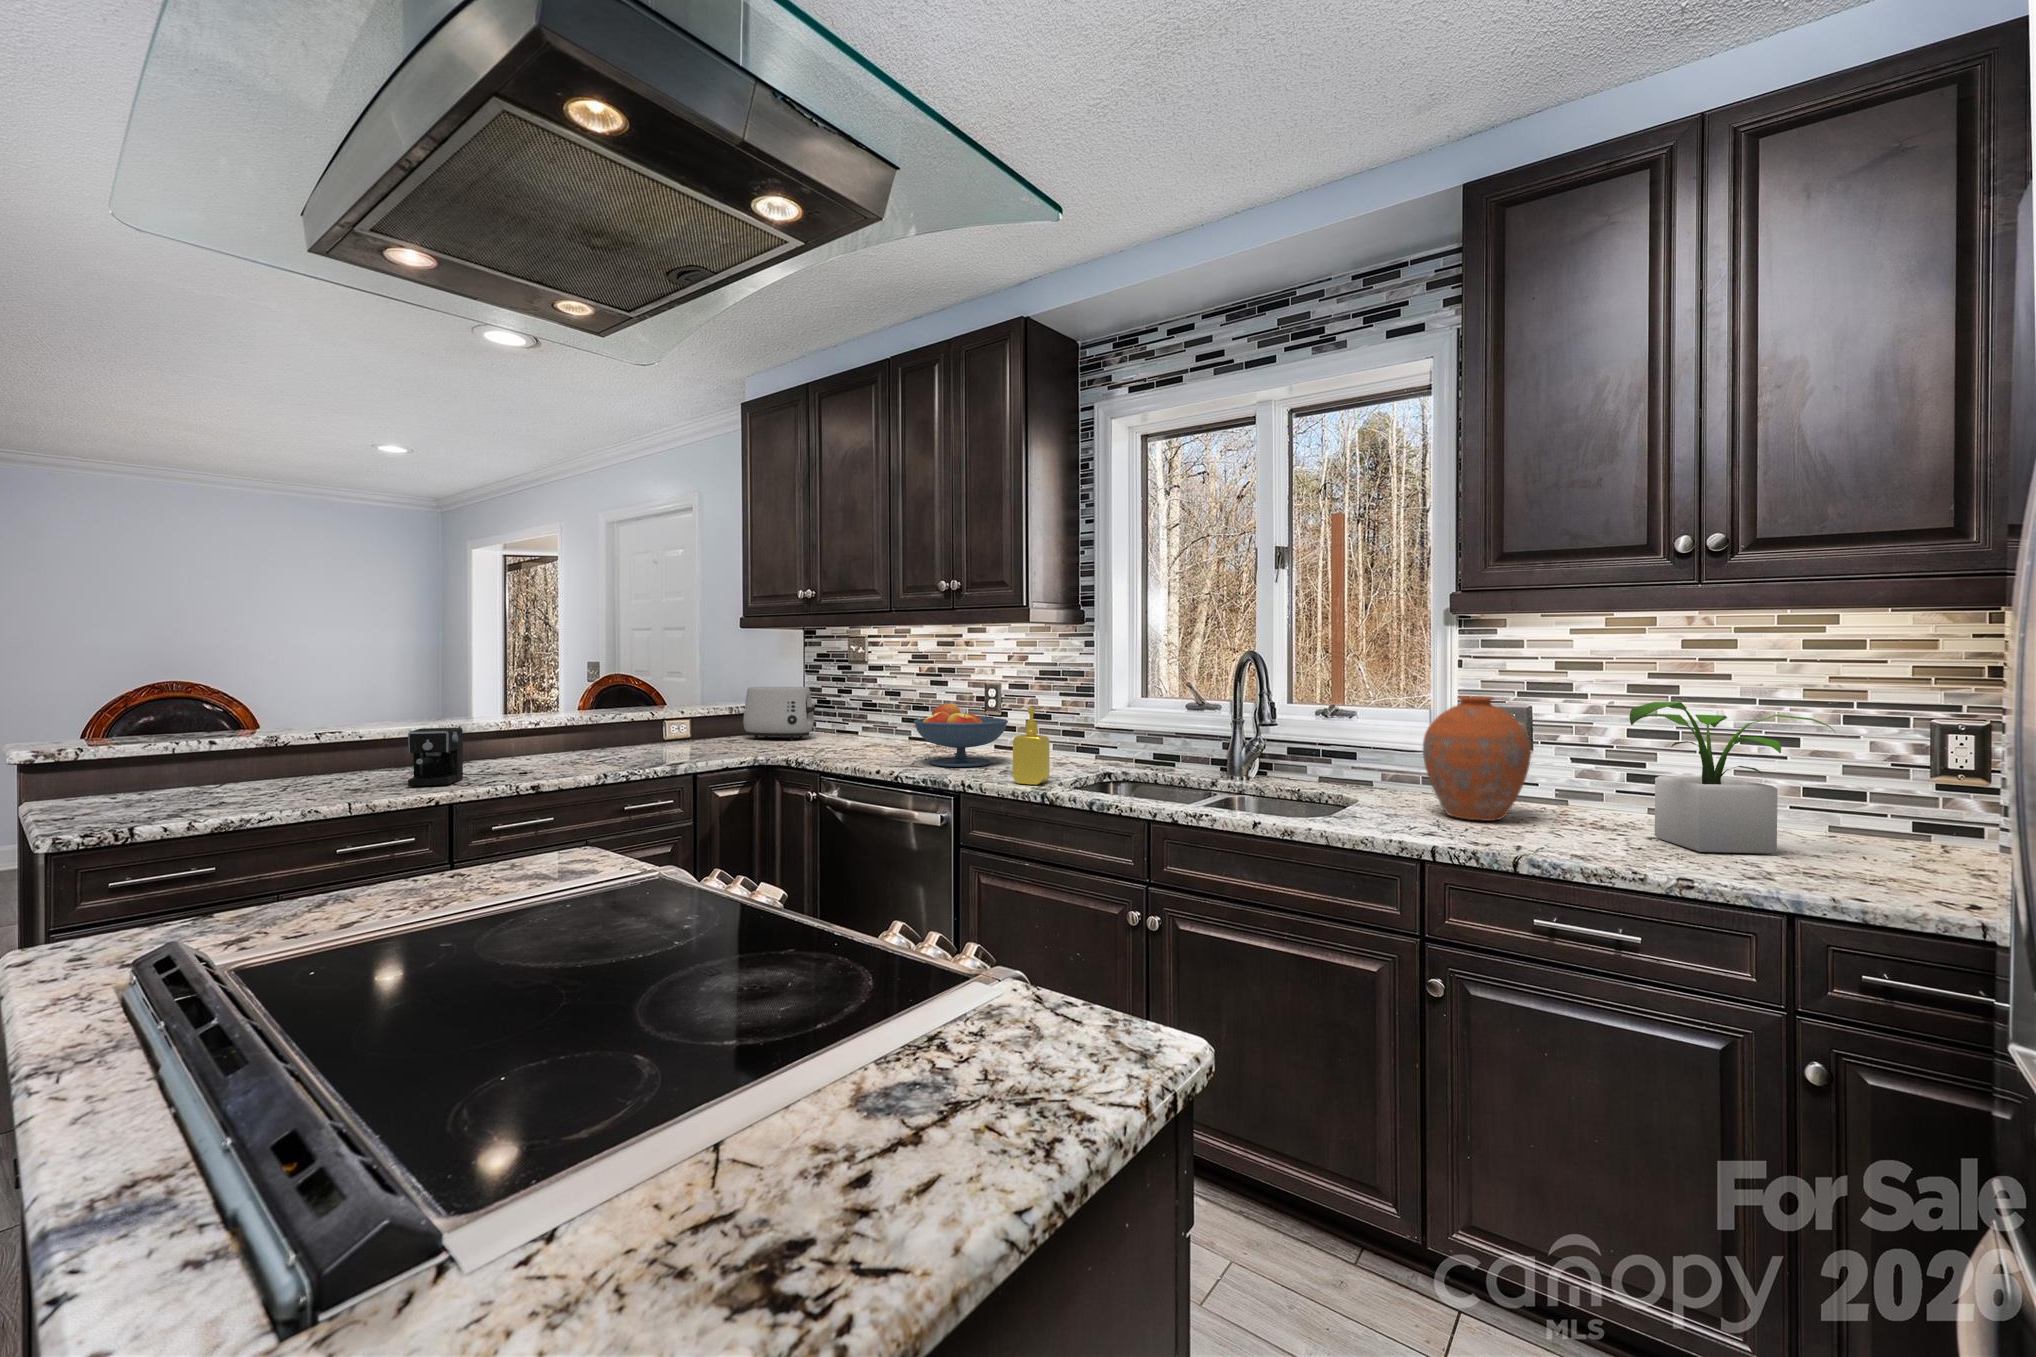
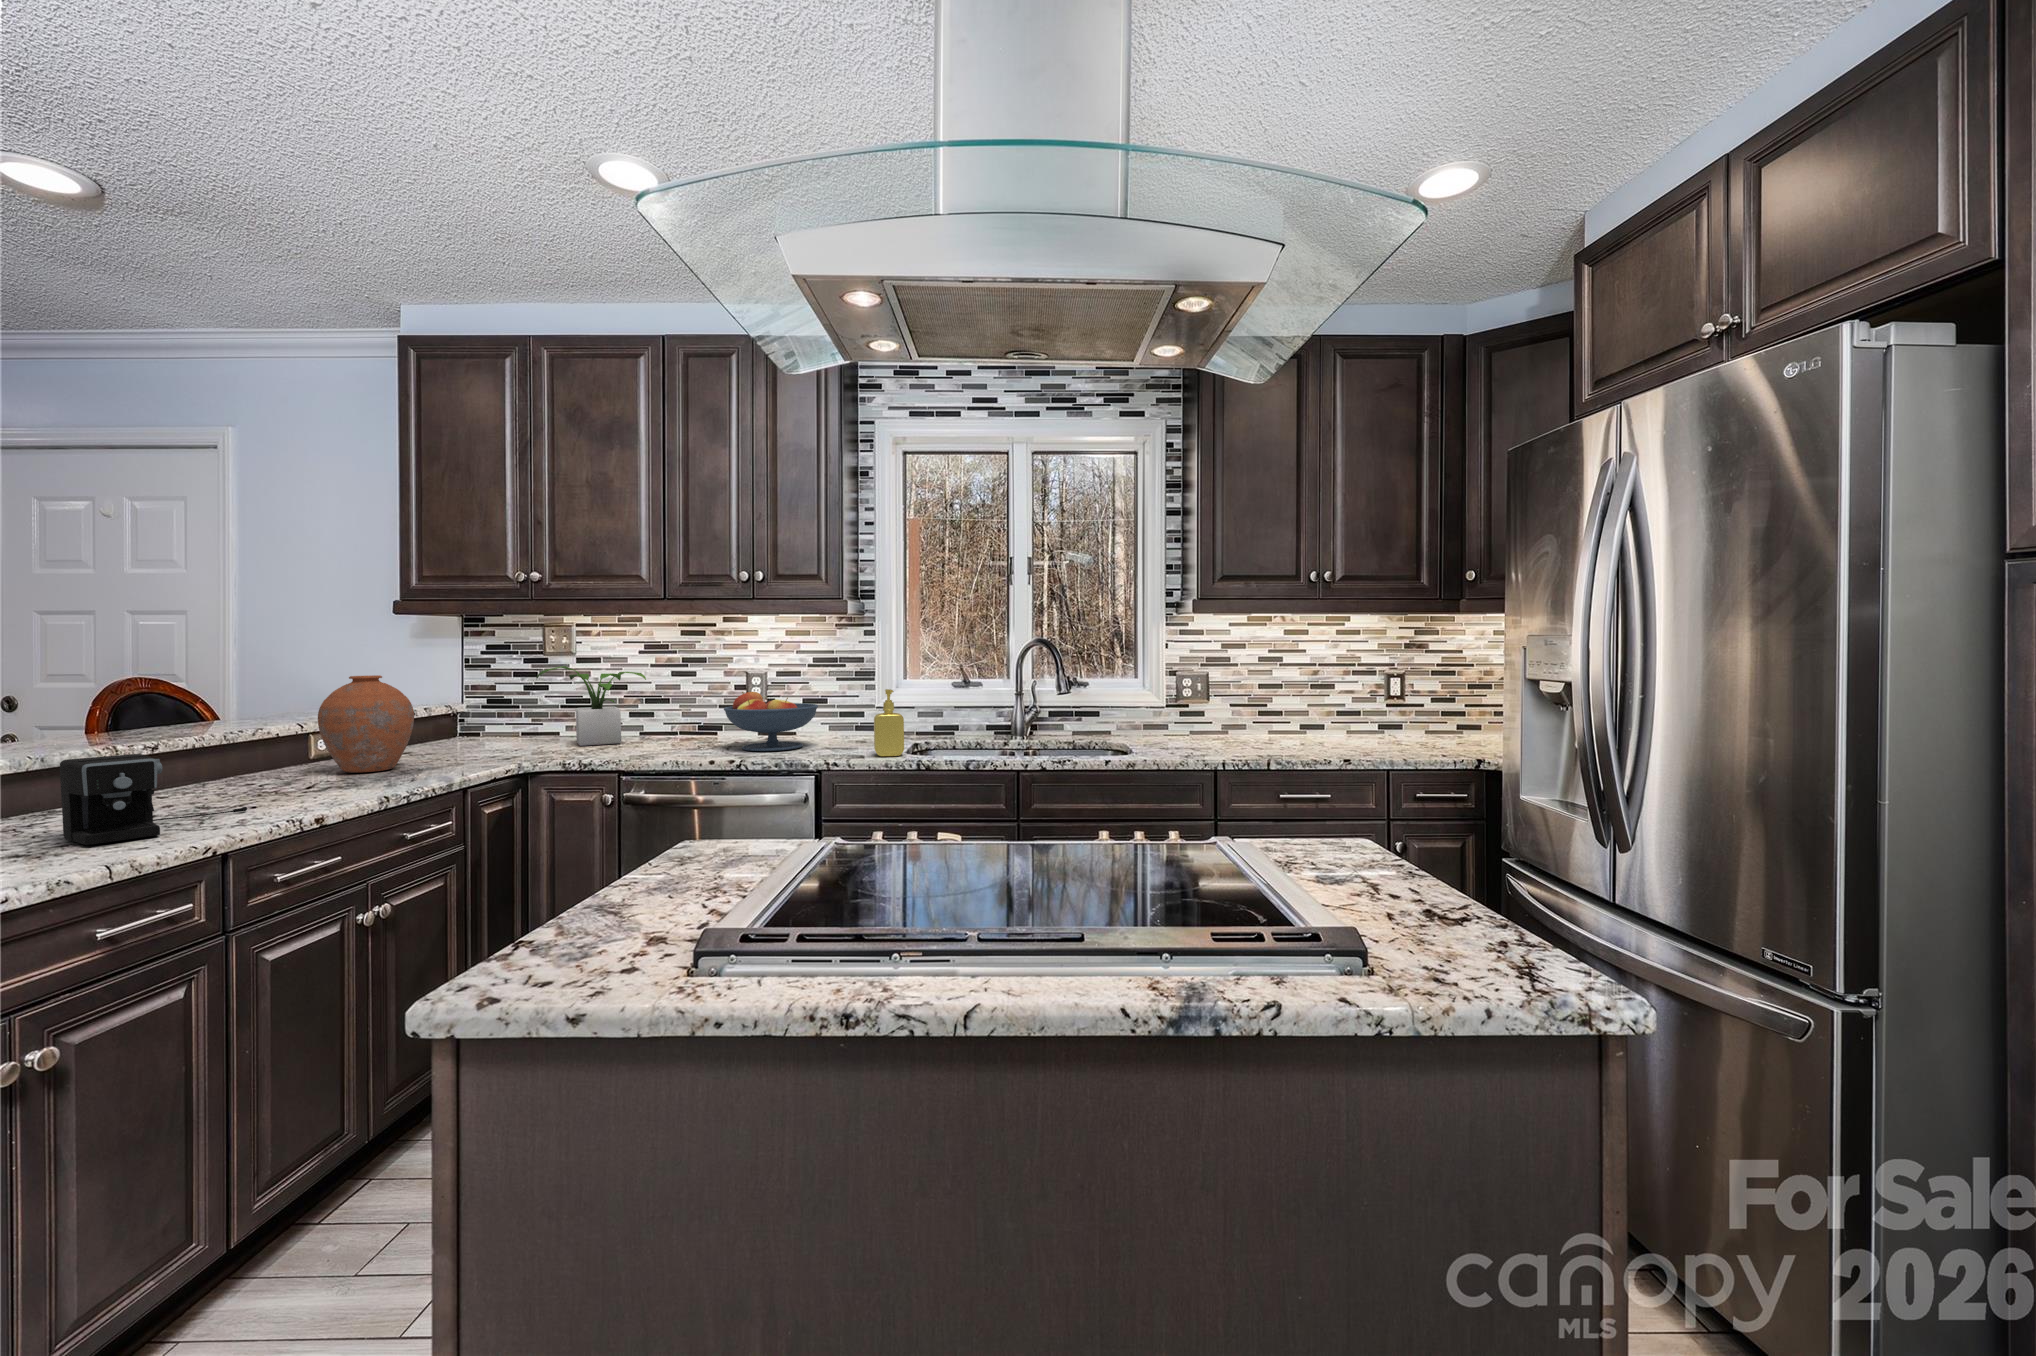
toaster: present [743,687,815,740] -> none [412,683,521,747]
vase: present [1423,696,1531,821] -> present [318,675,414,773]
potted plant: present [1629,702,1835,854] -> present [536,666,646,746]

